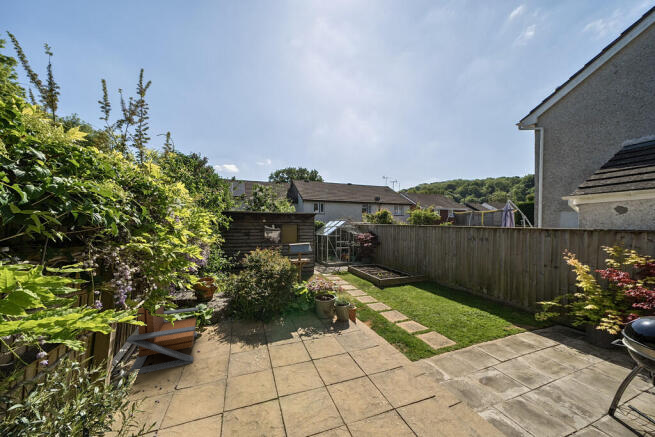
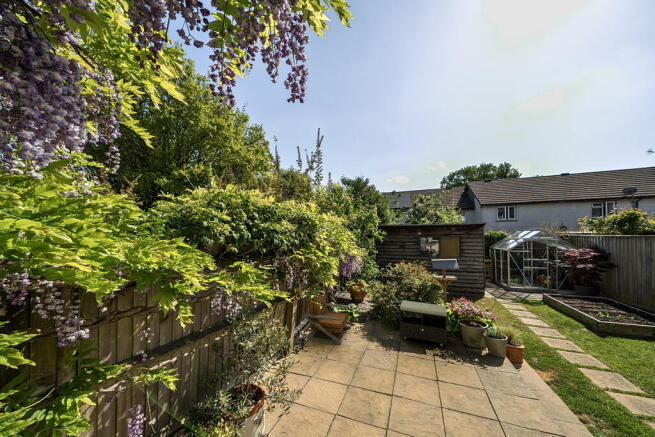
storage bench: none [263,286,309,328] -> present [400,300,447,346]

